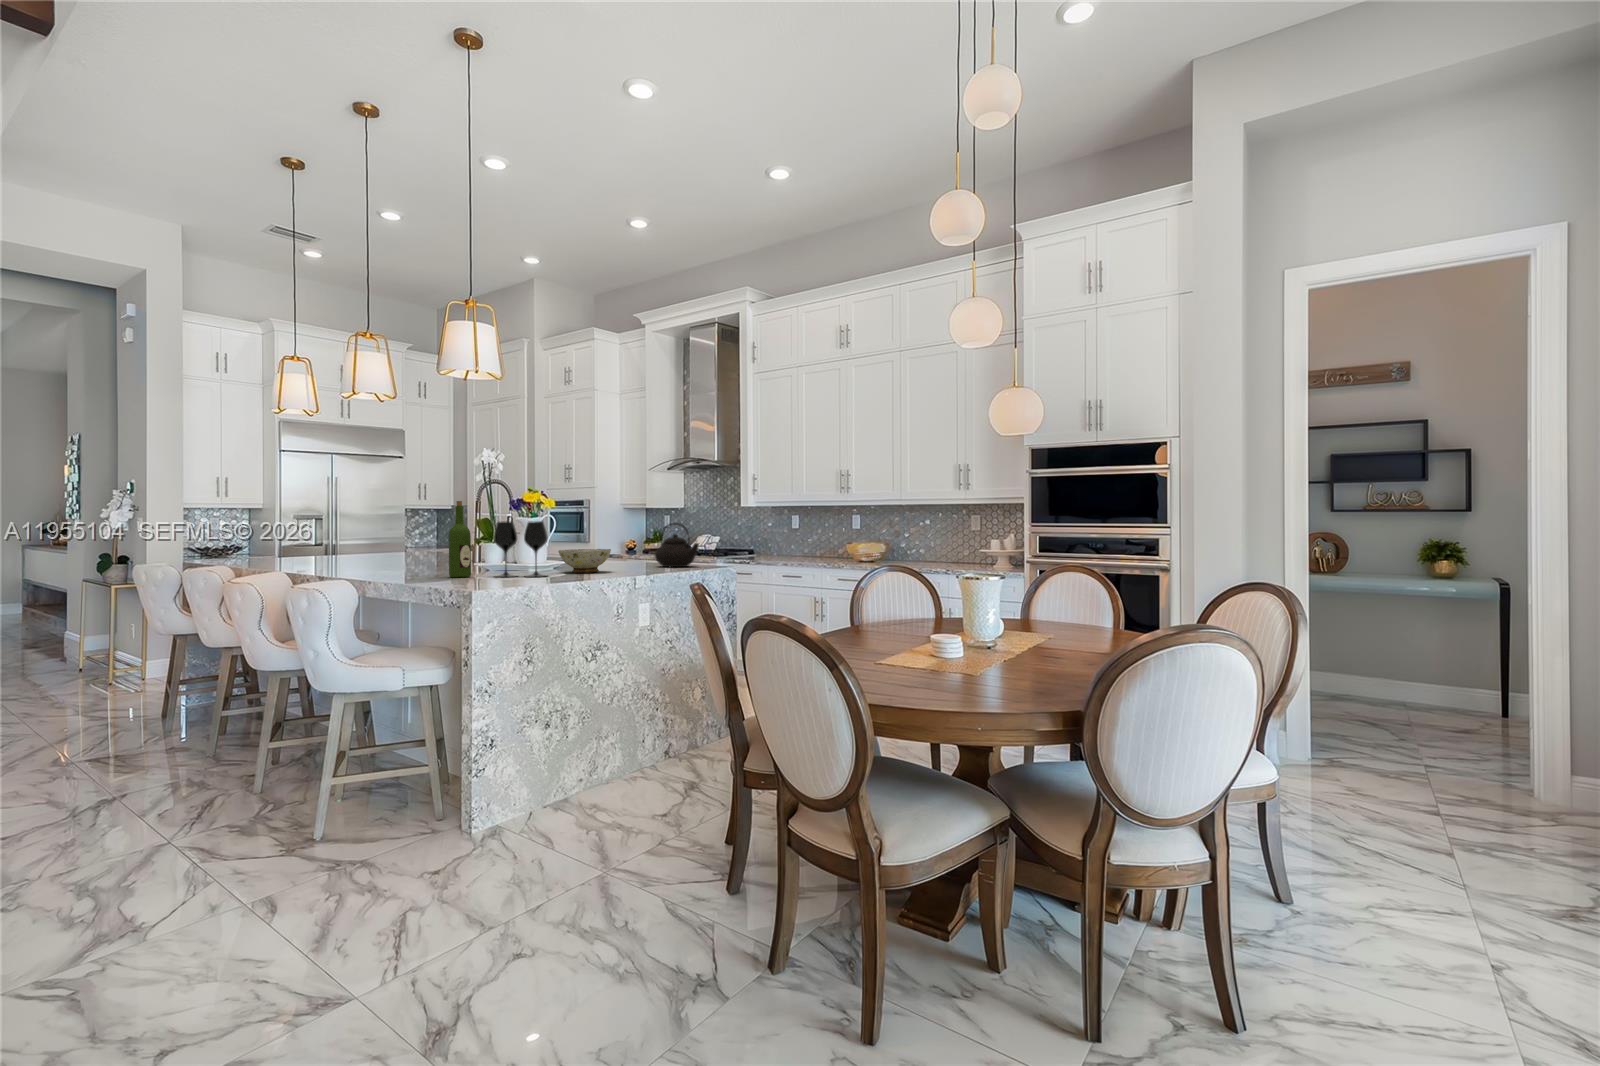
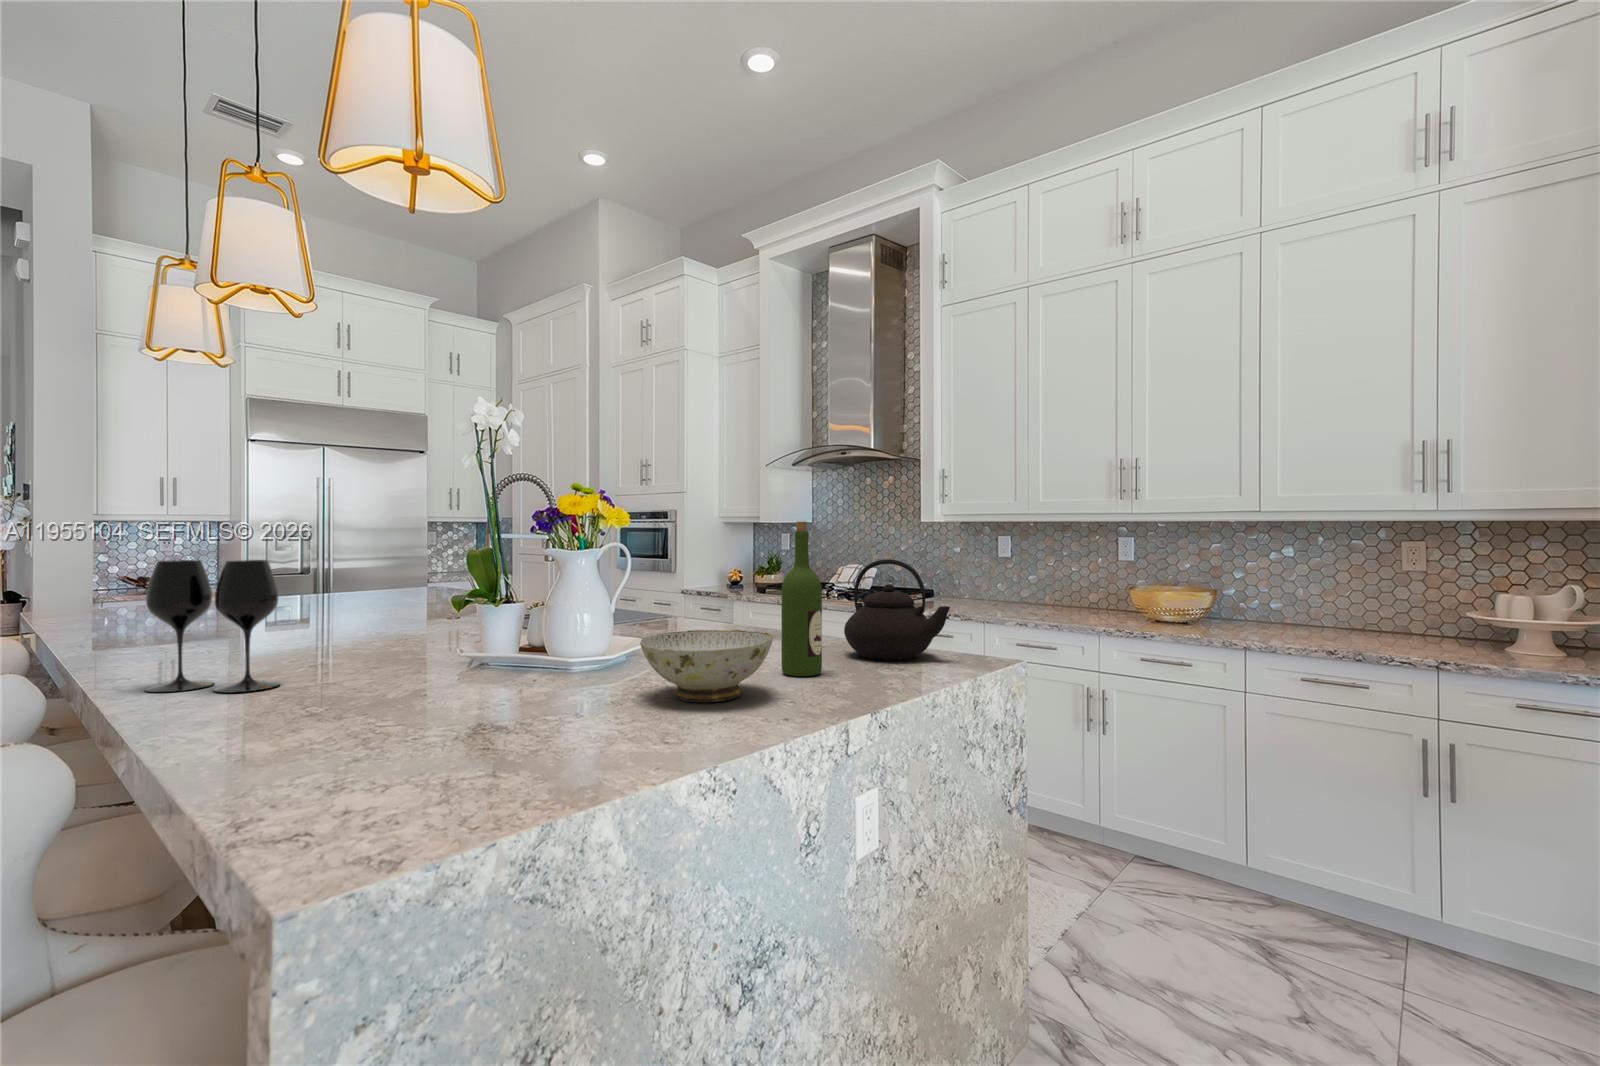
wine bottle: present [449,501,471,577] -> present [781,521,822,676]
wine glass: present [494,521,547,577] -> present [145,560,280,693]

